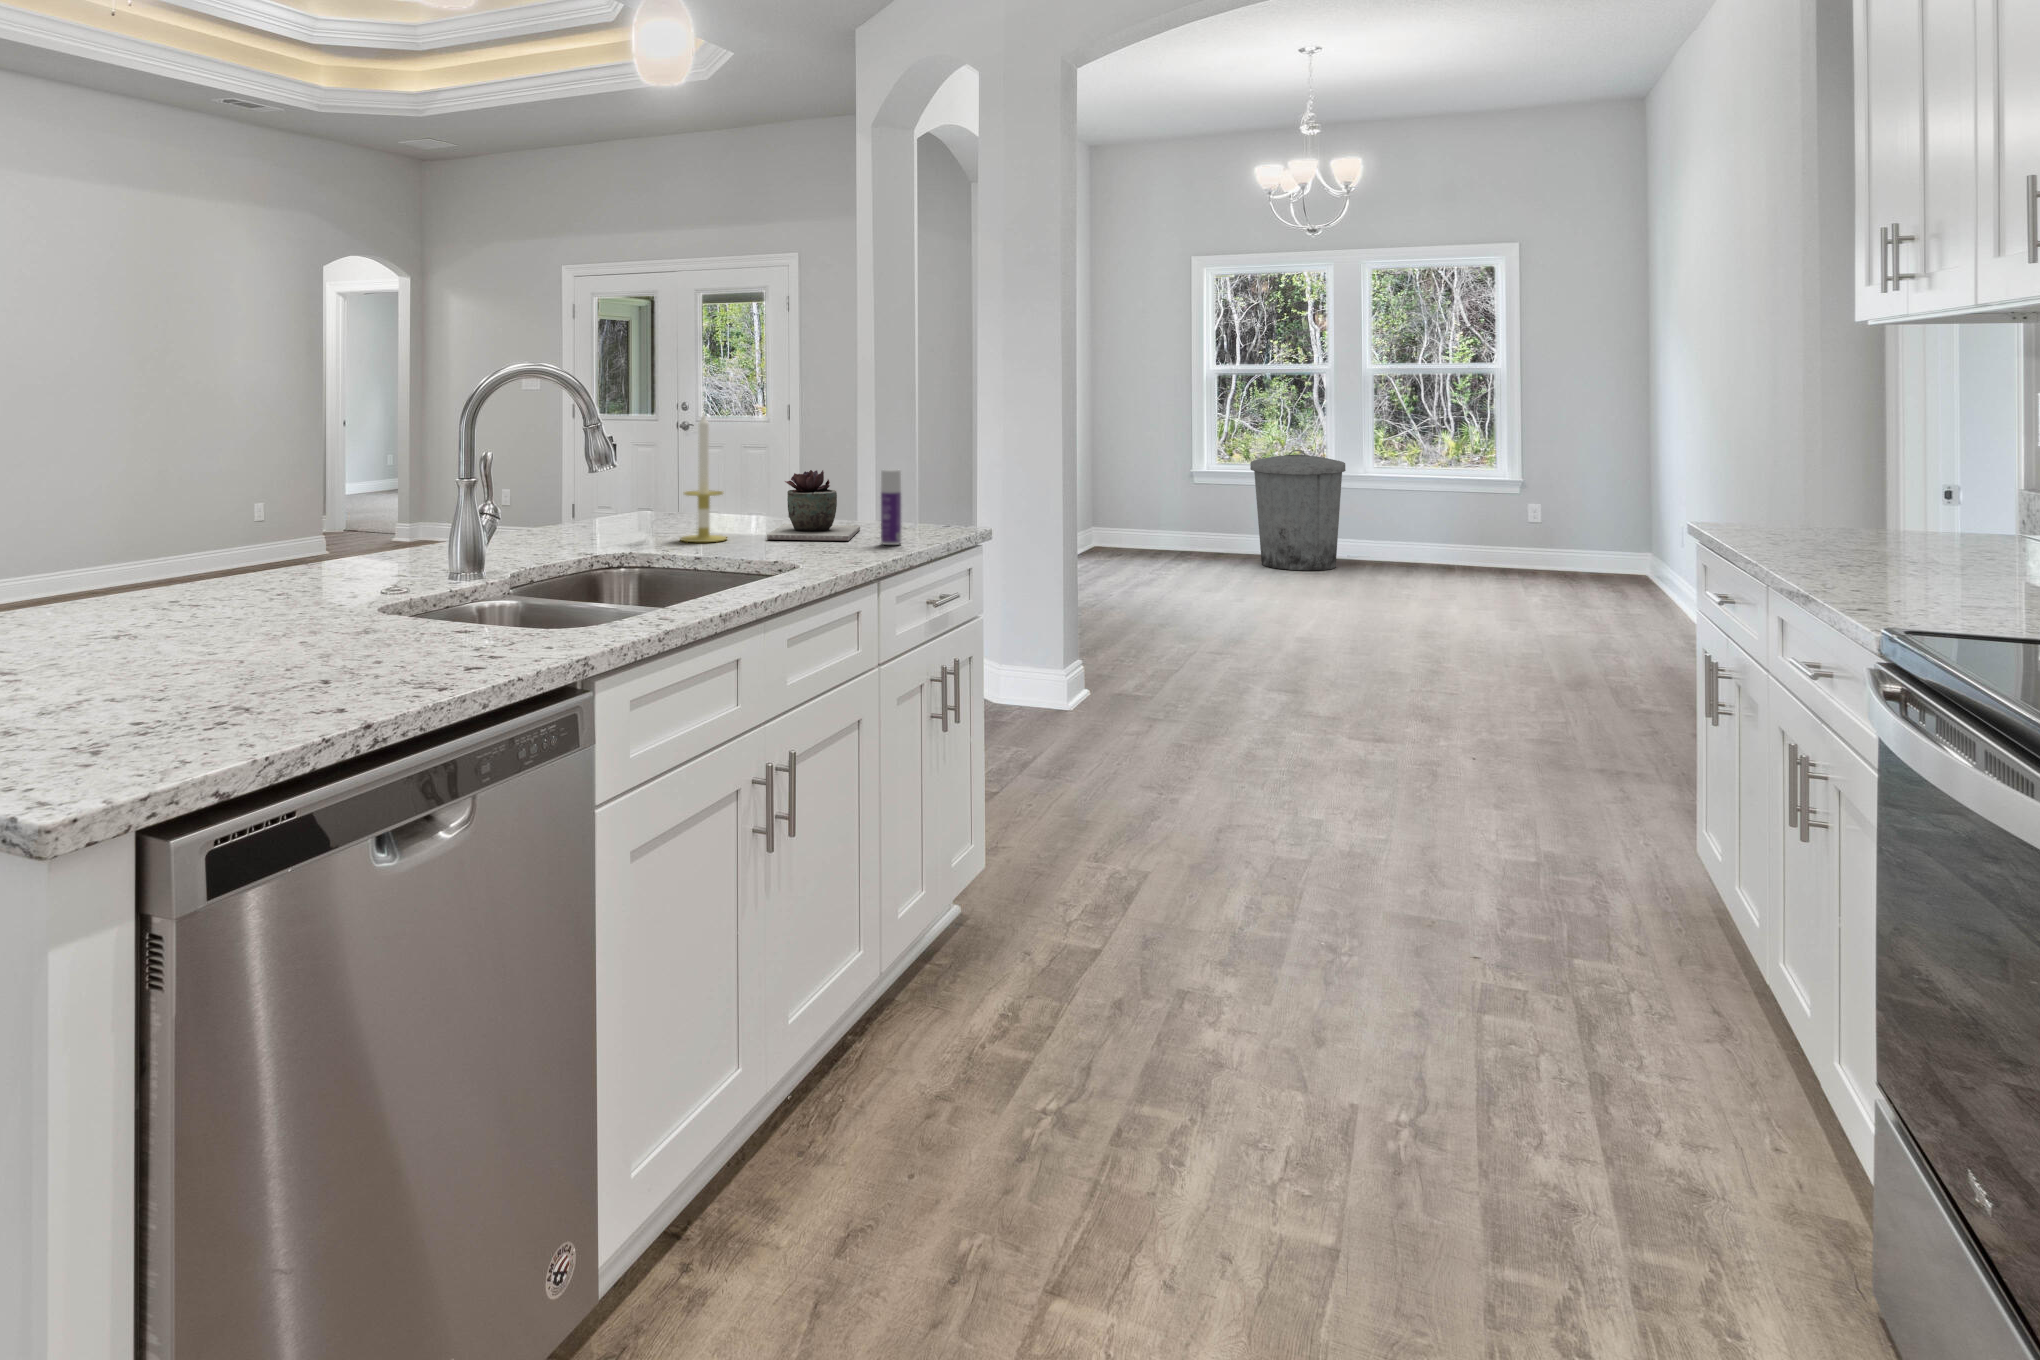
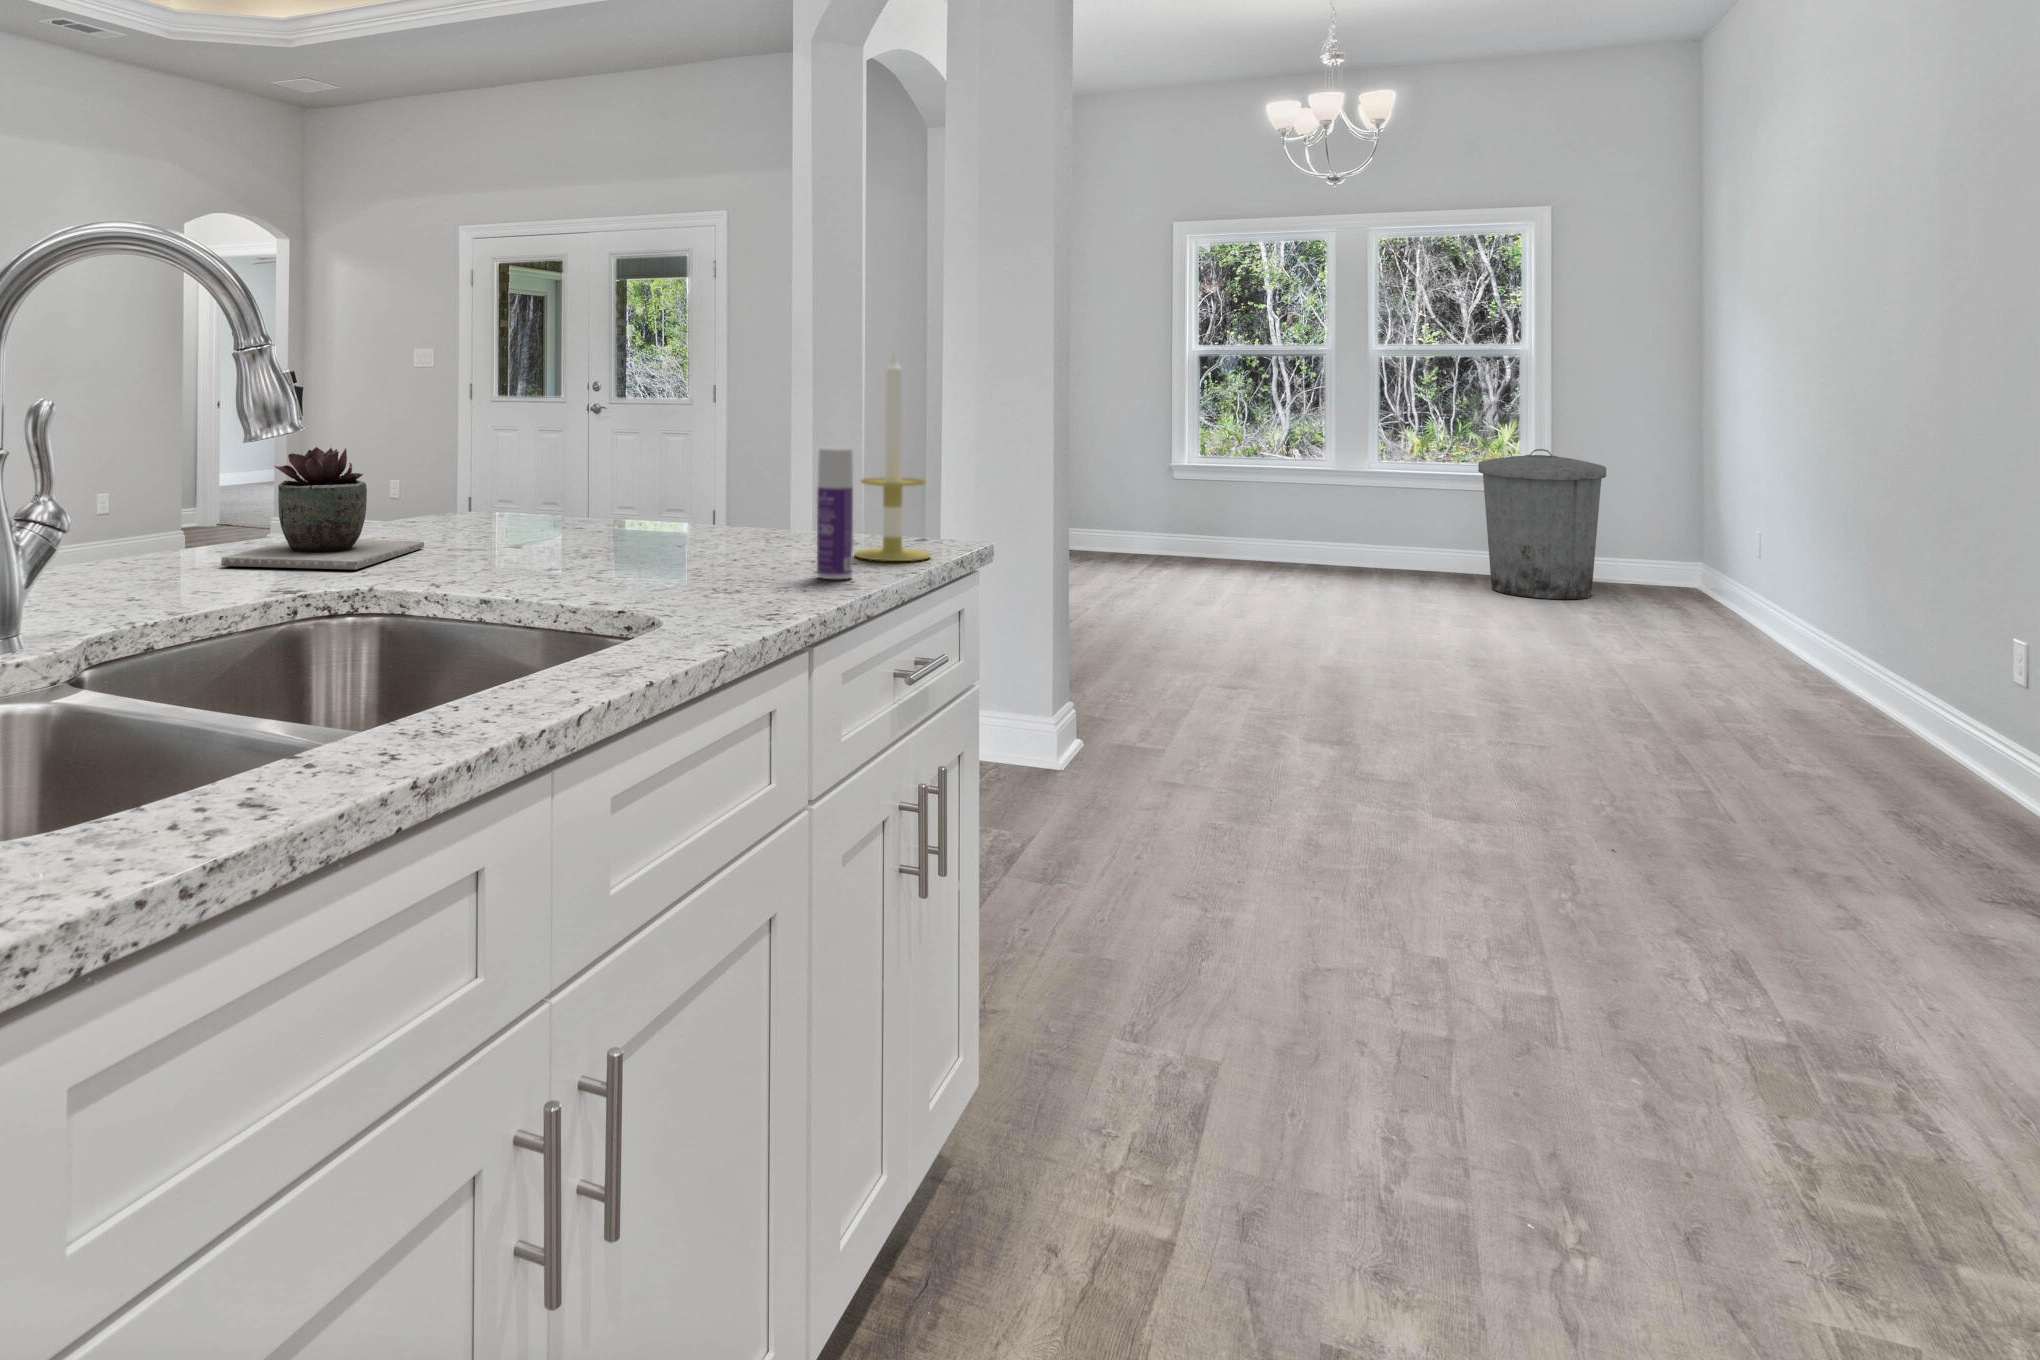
candle: present [681,414,727,542] -> present [855,352,930,561]
trash can: present [1250,450,1346,570] -> present [1478,449,1606,599]
succulent plant: present [767,470,860,541] -> present [221,447,424,569]

